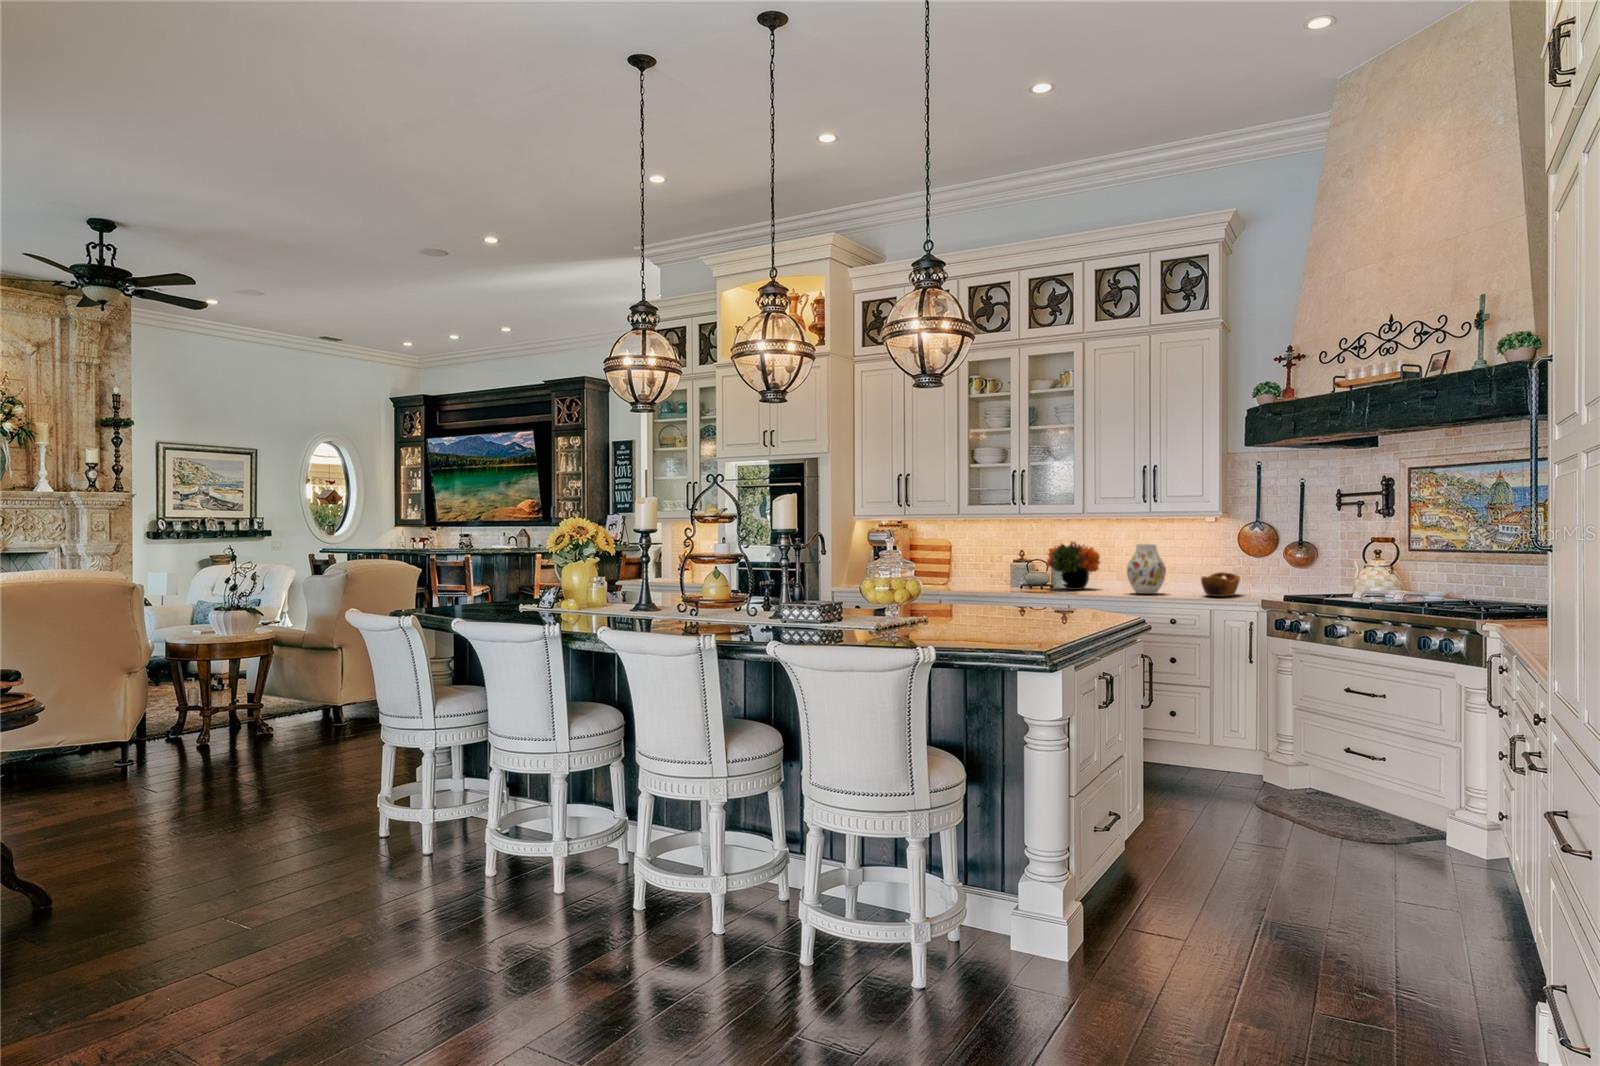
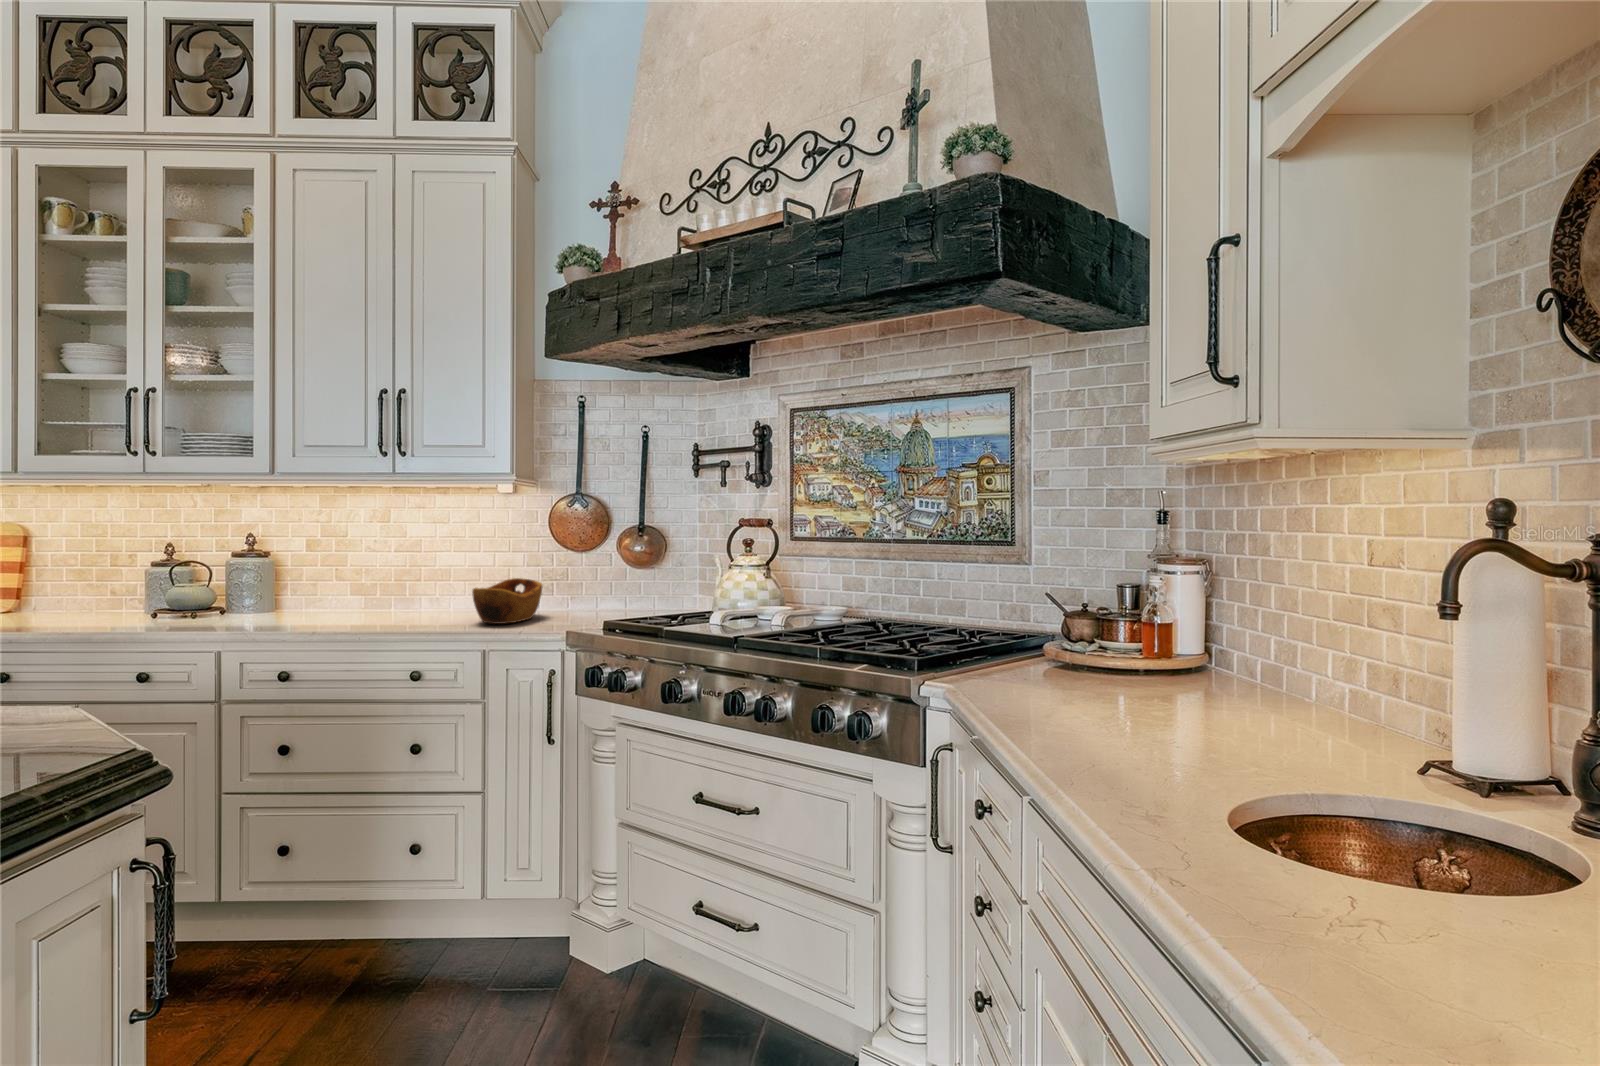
flower arrangement: present [1047,542,1100,590] -> none [203,526,317,616]
vase: present [1127,544,1166,594] -> none [343,530,417,622]

